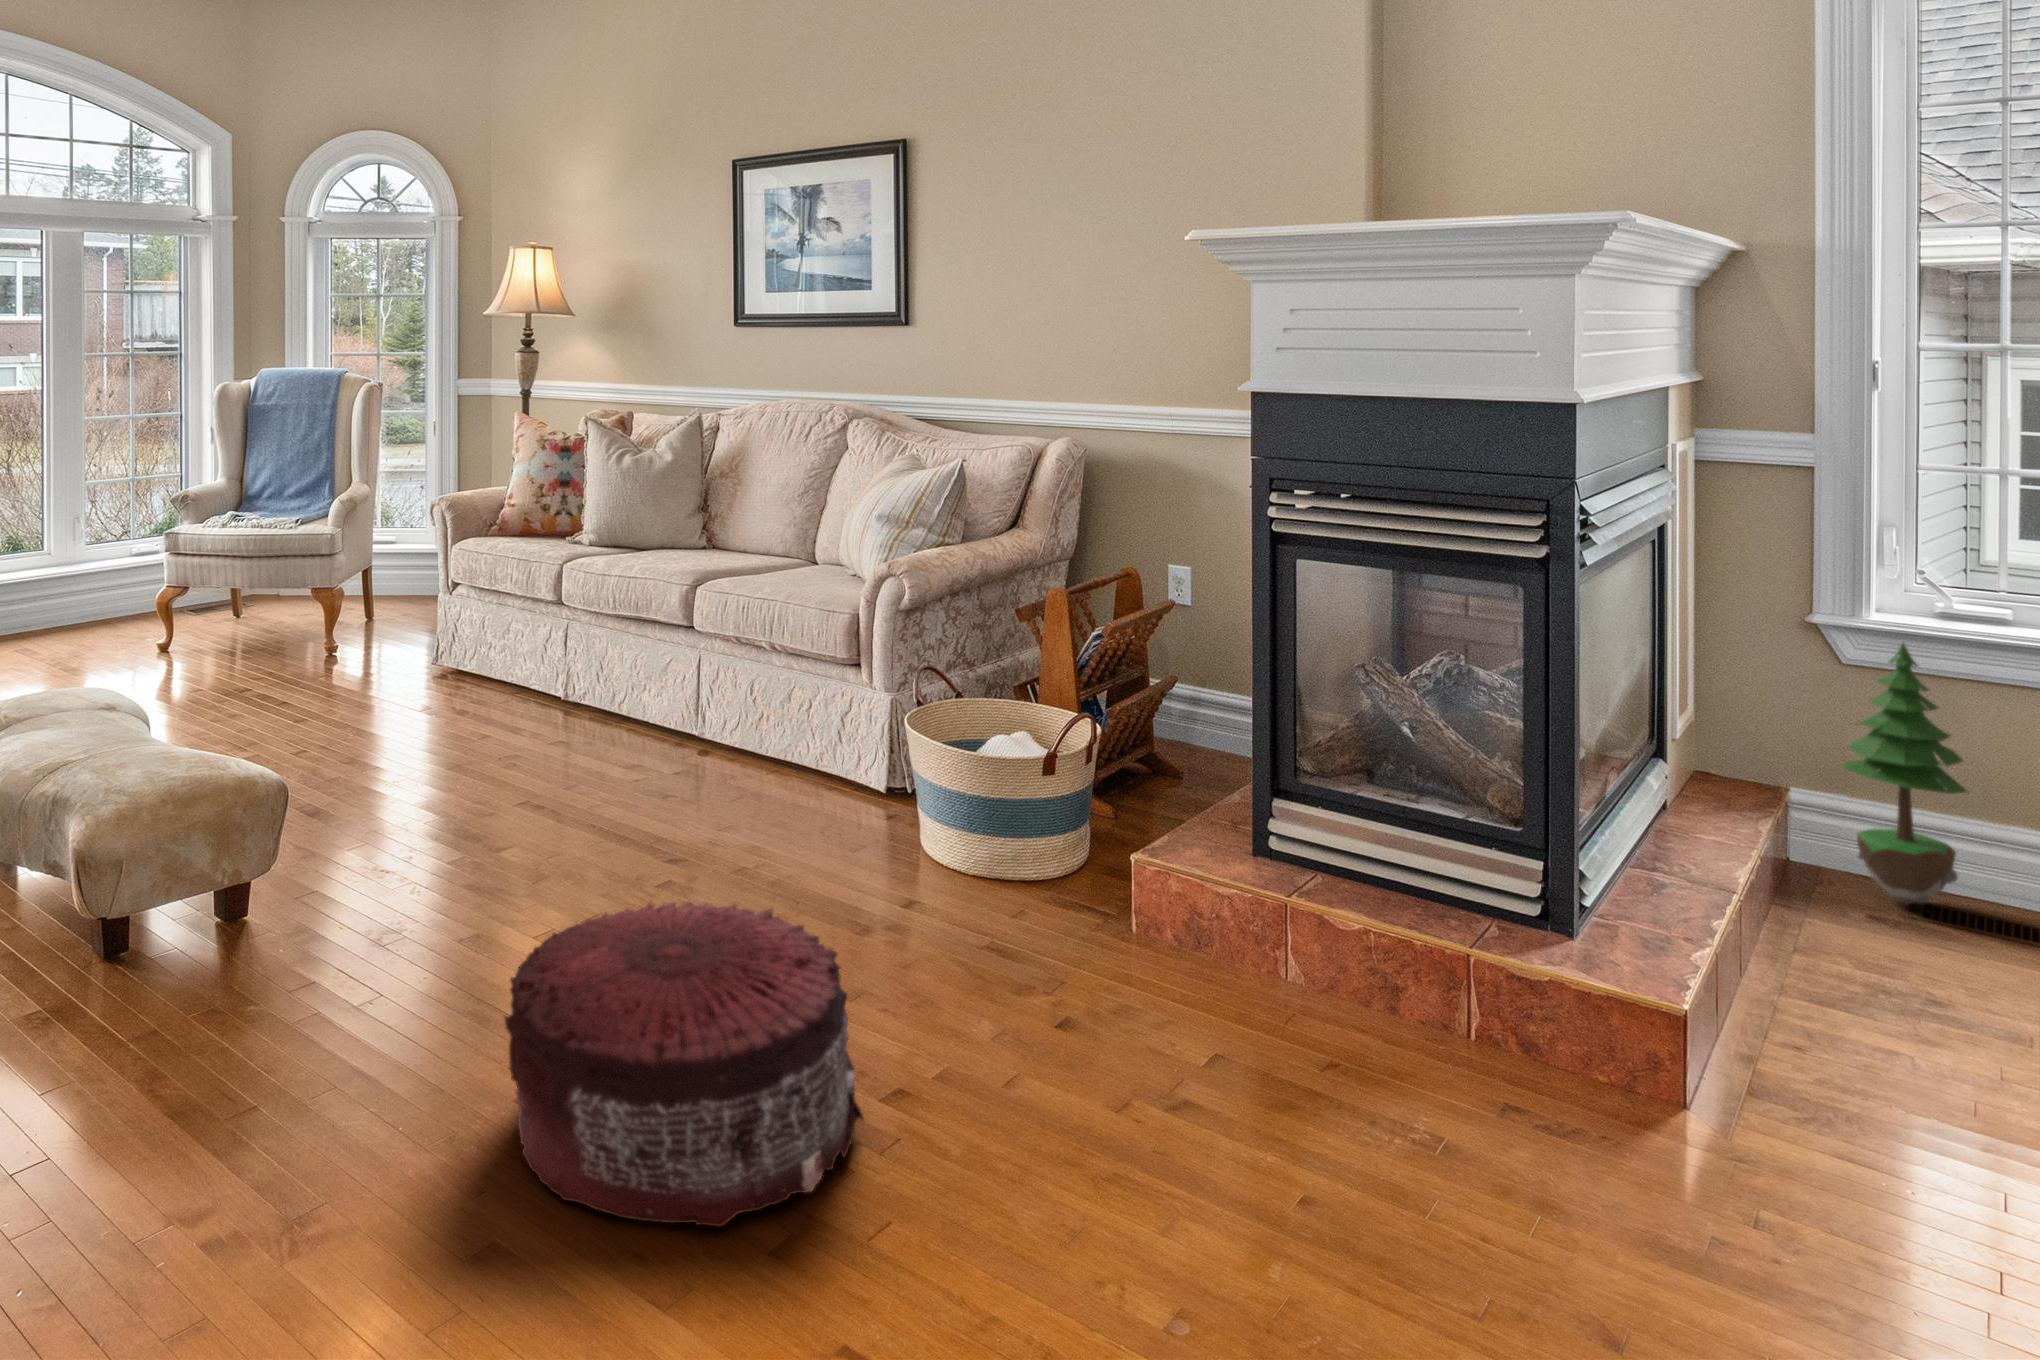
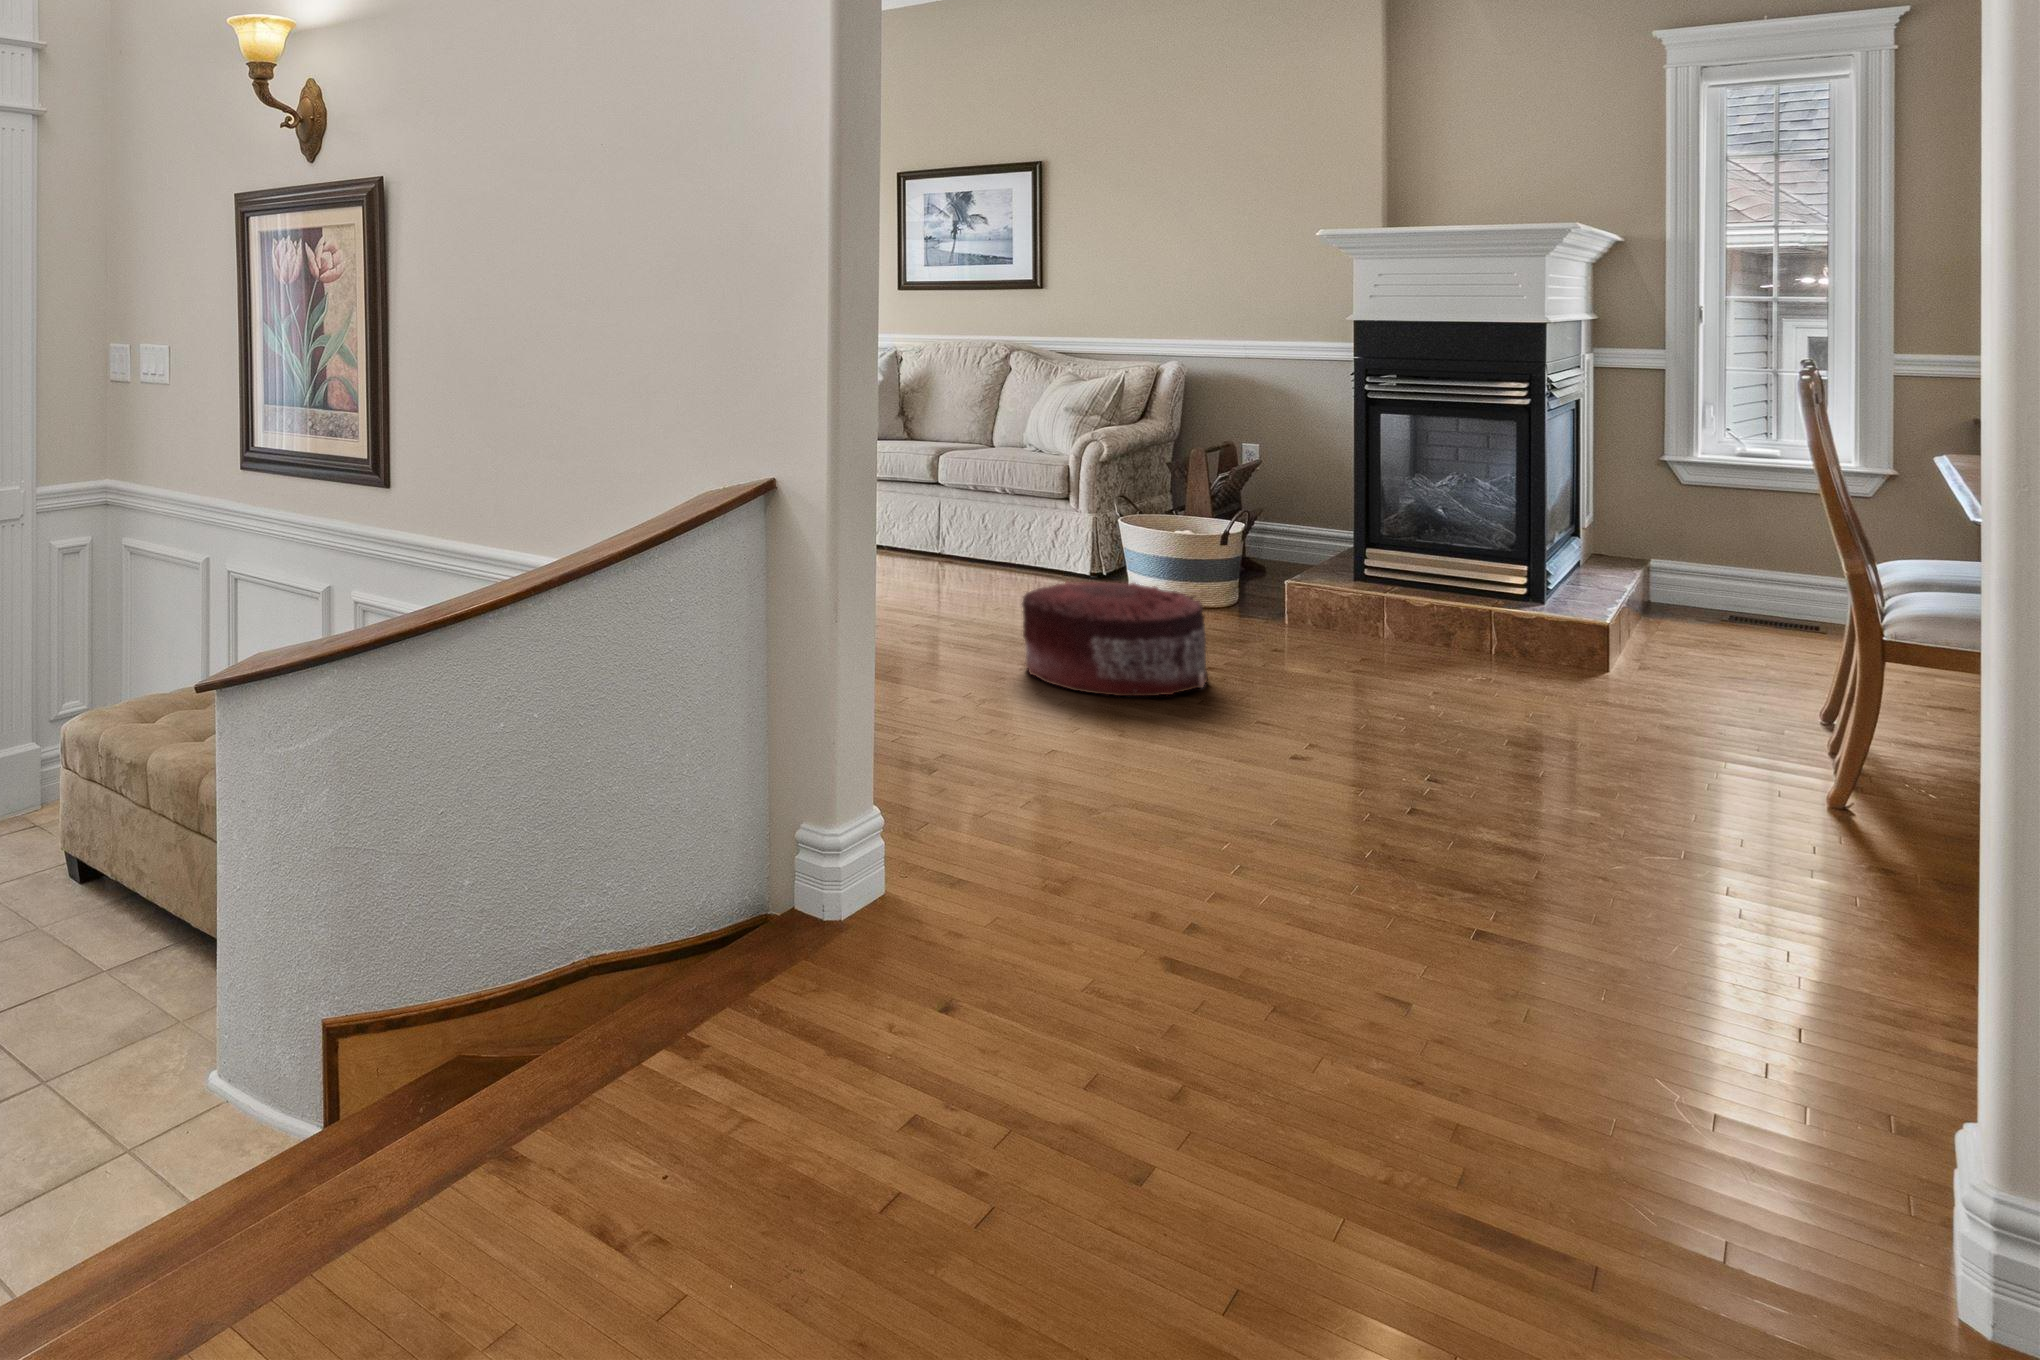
potted tree: present [1843,644,1967,904] -> none [1681,465,1753,614]

